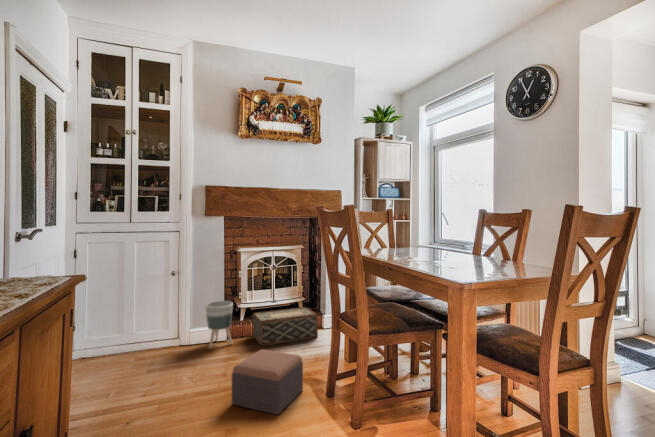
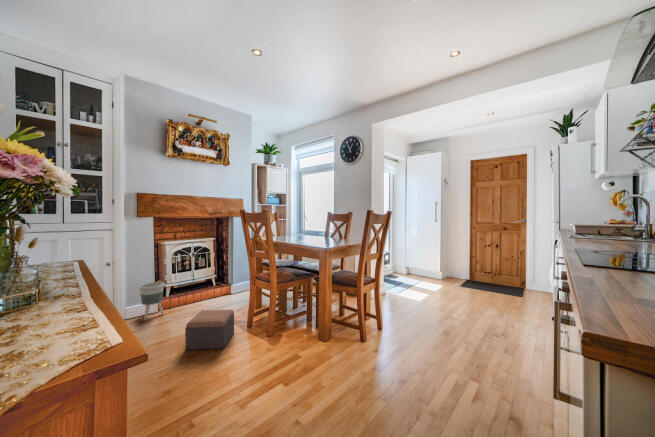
woven basket: present [252,307,318,346] -> none [178,281,230,312]

